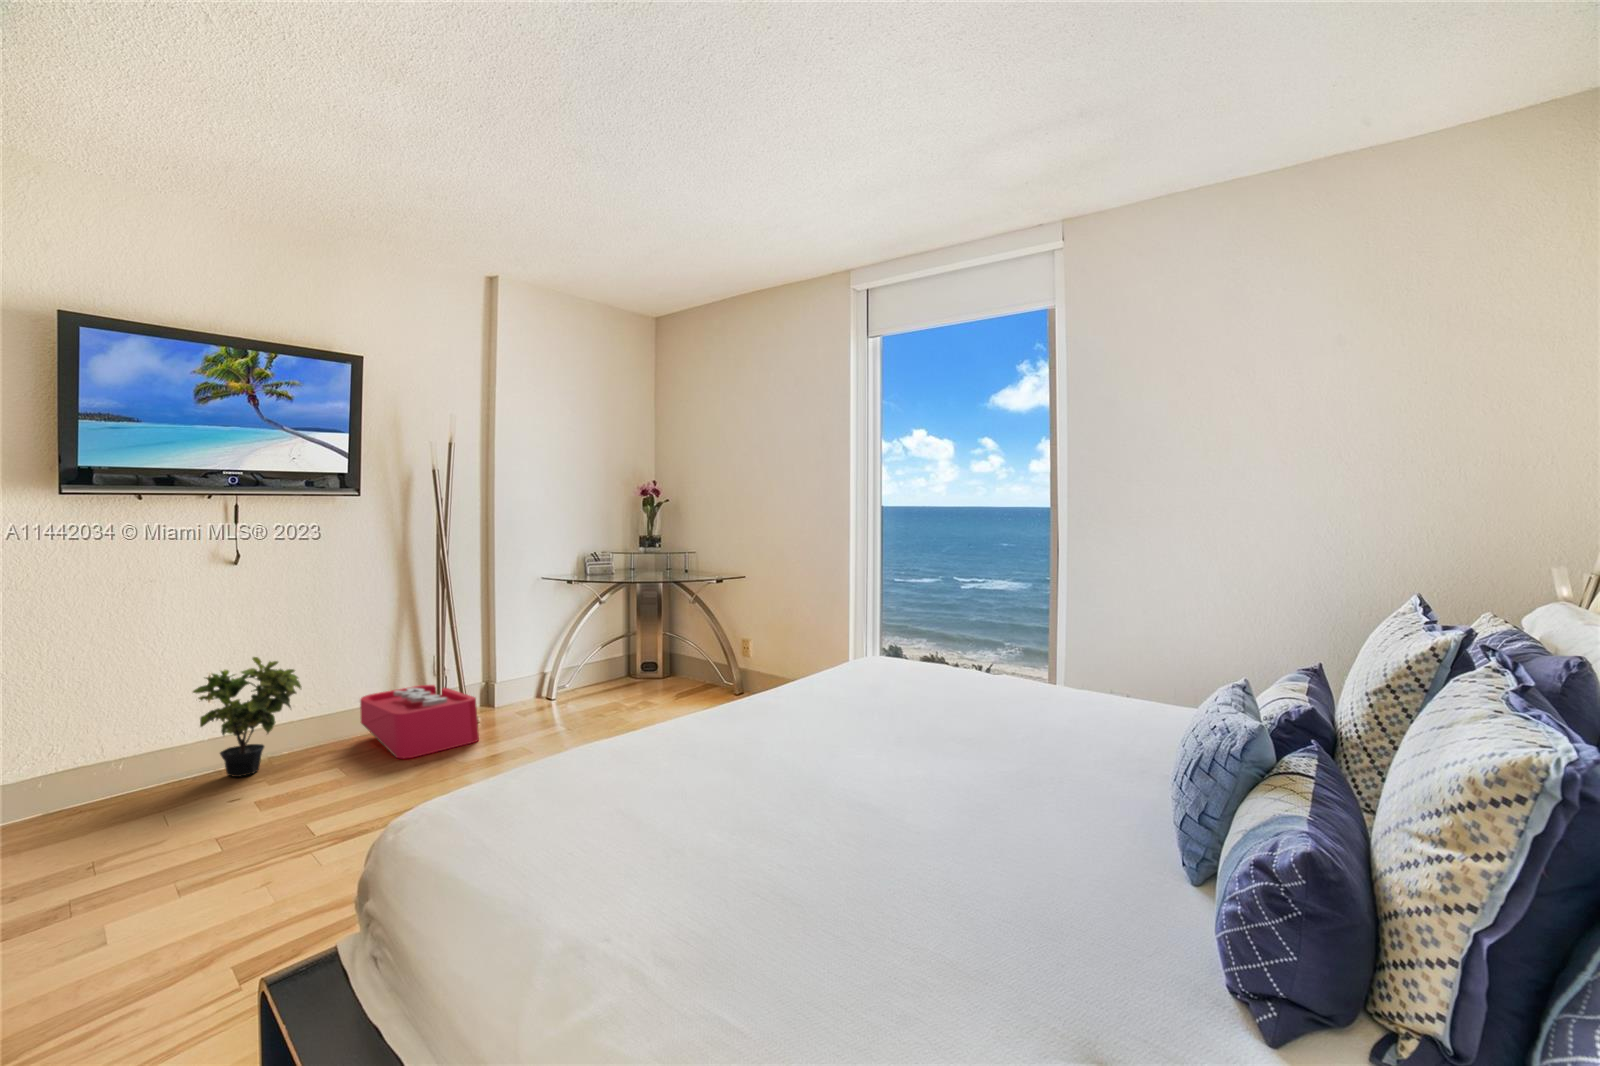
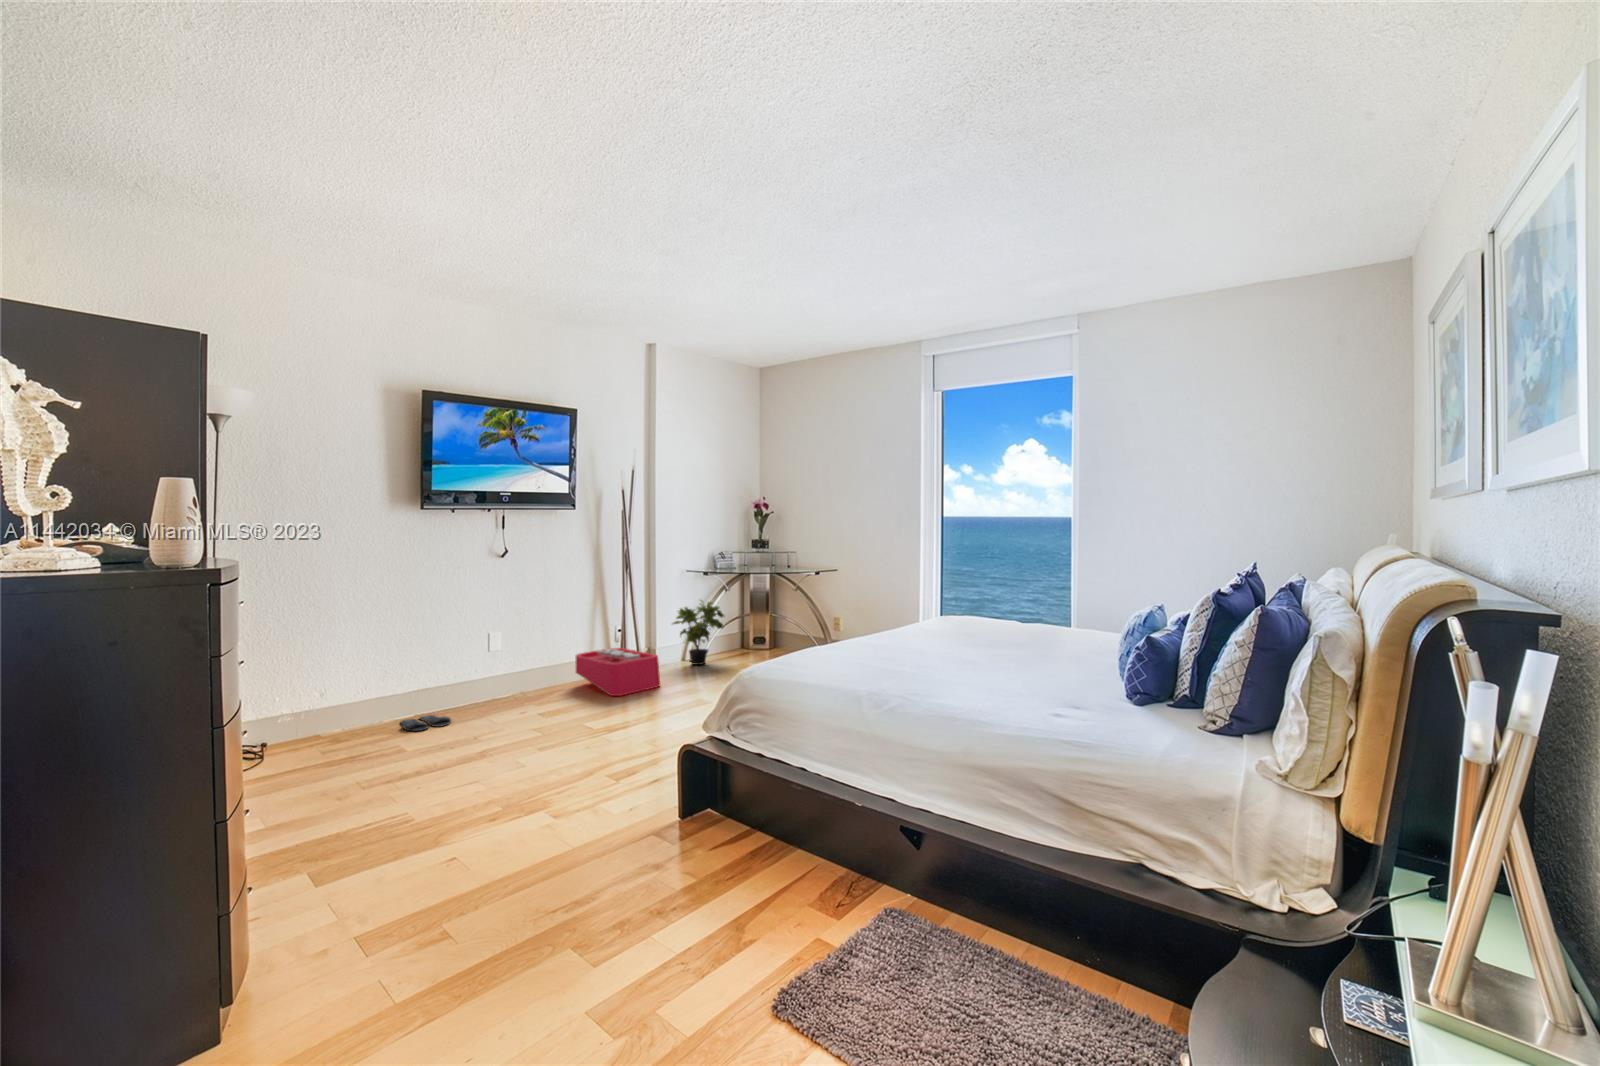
potted plant: present [193,657,301,777] -> present [673,600,725,665]
slippers: none [41,793,129,824] -> present [401,715,451,731]

